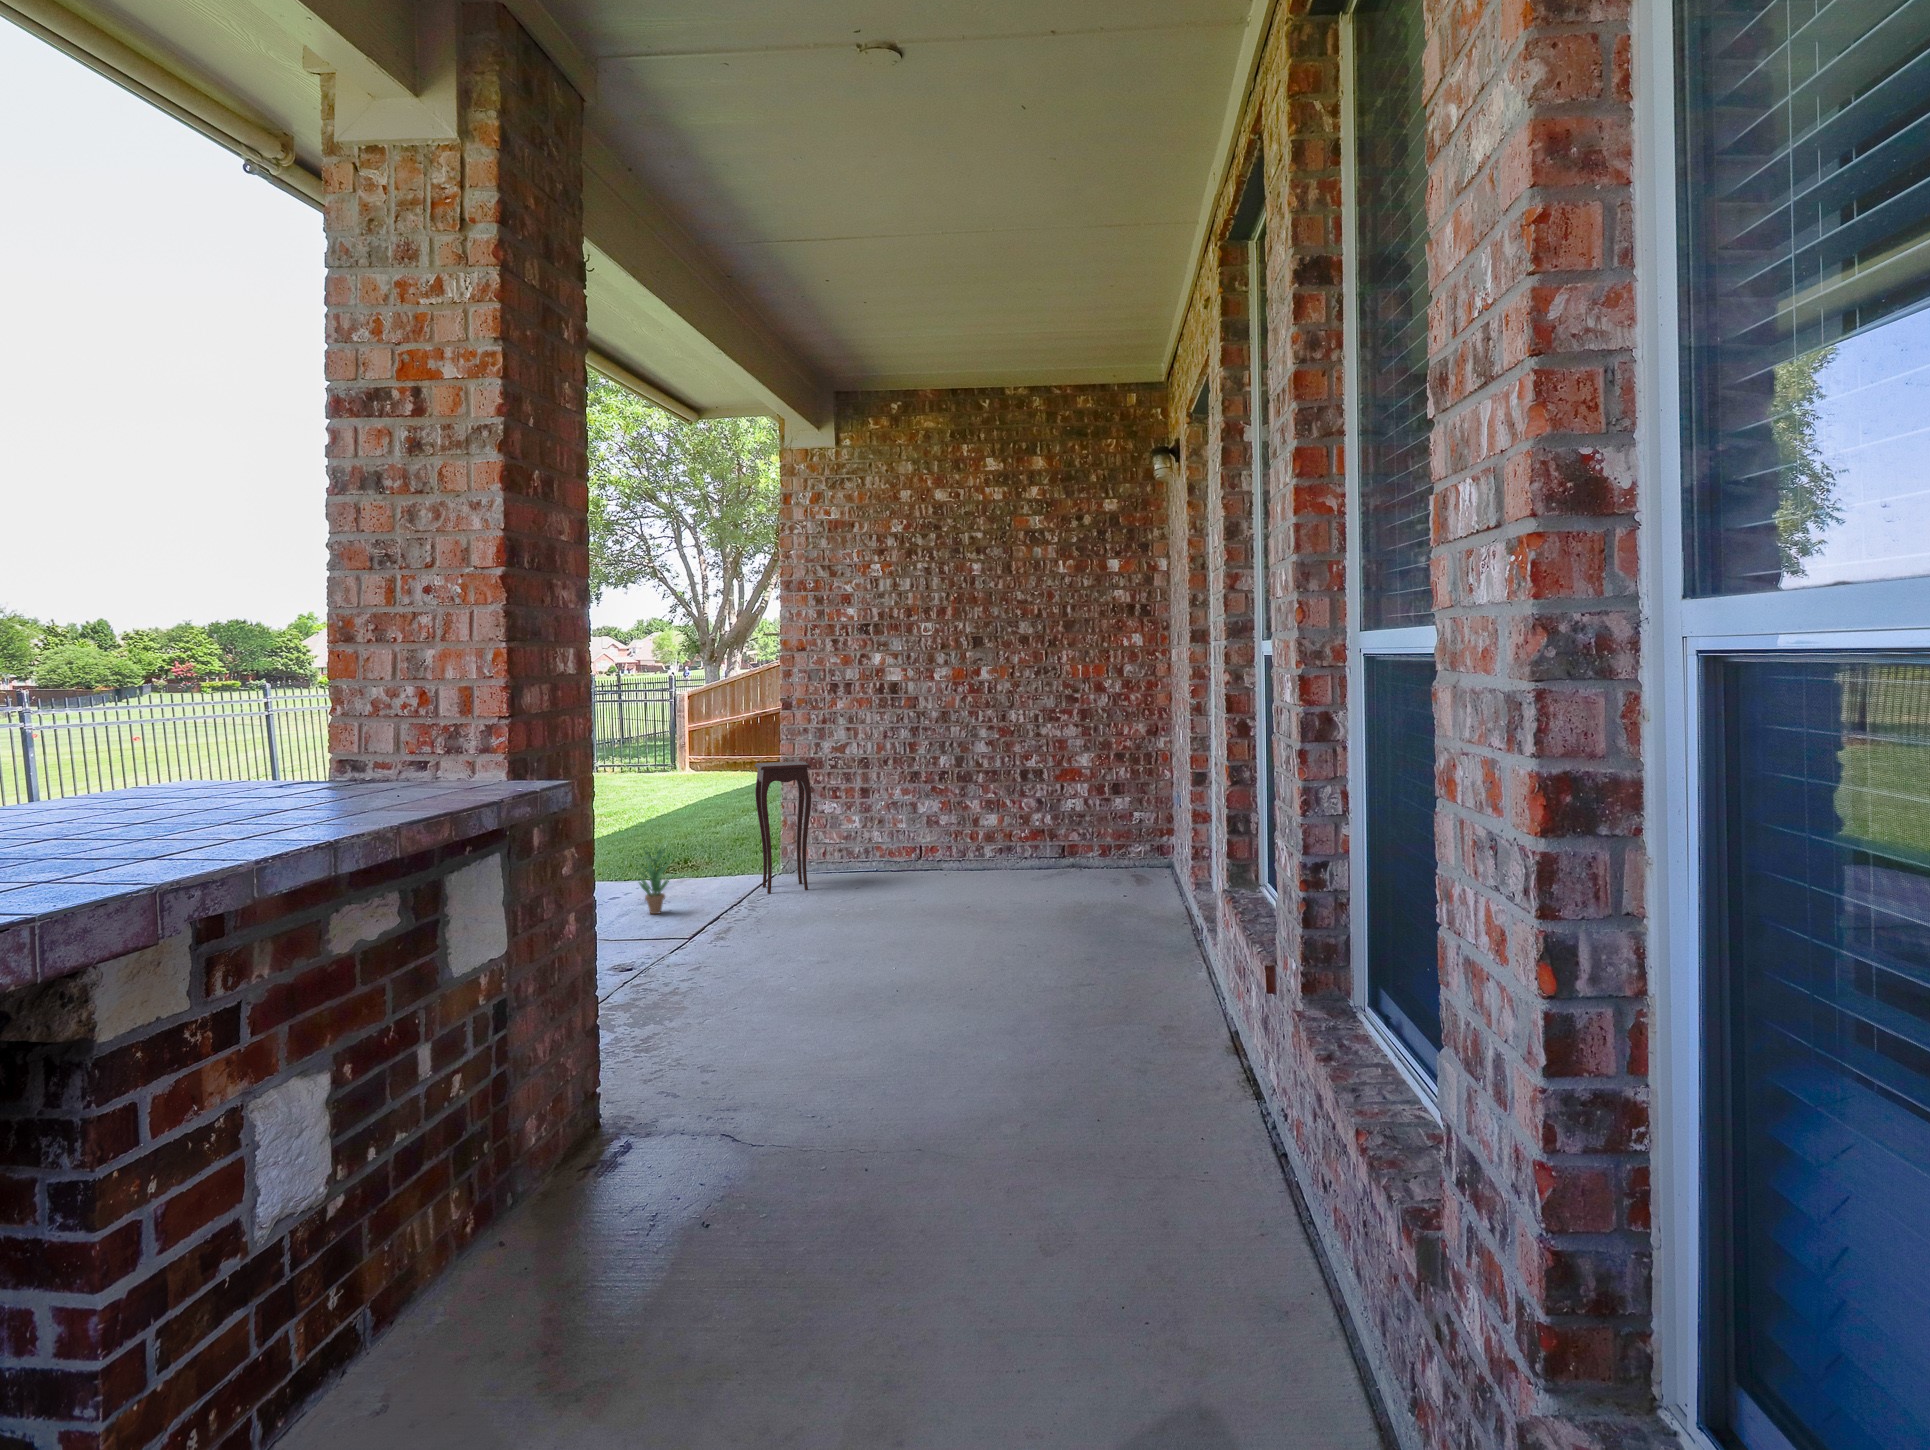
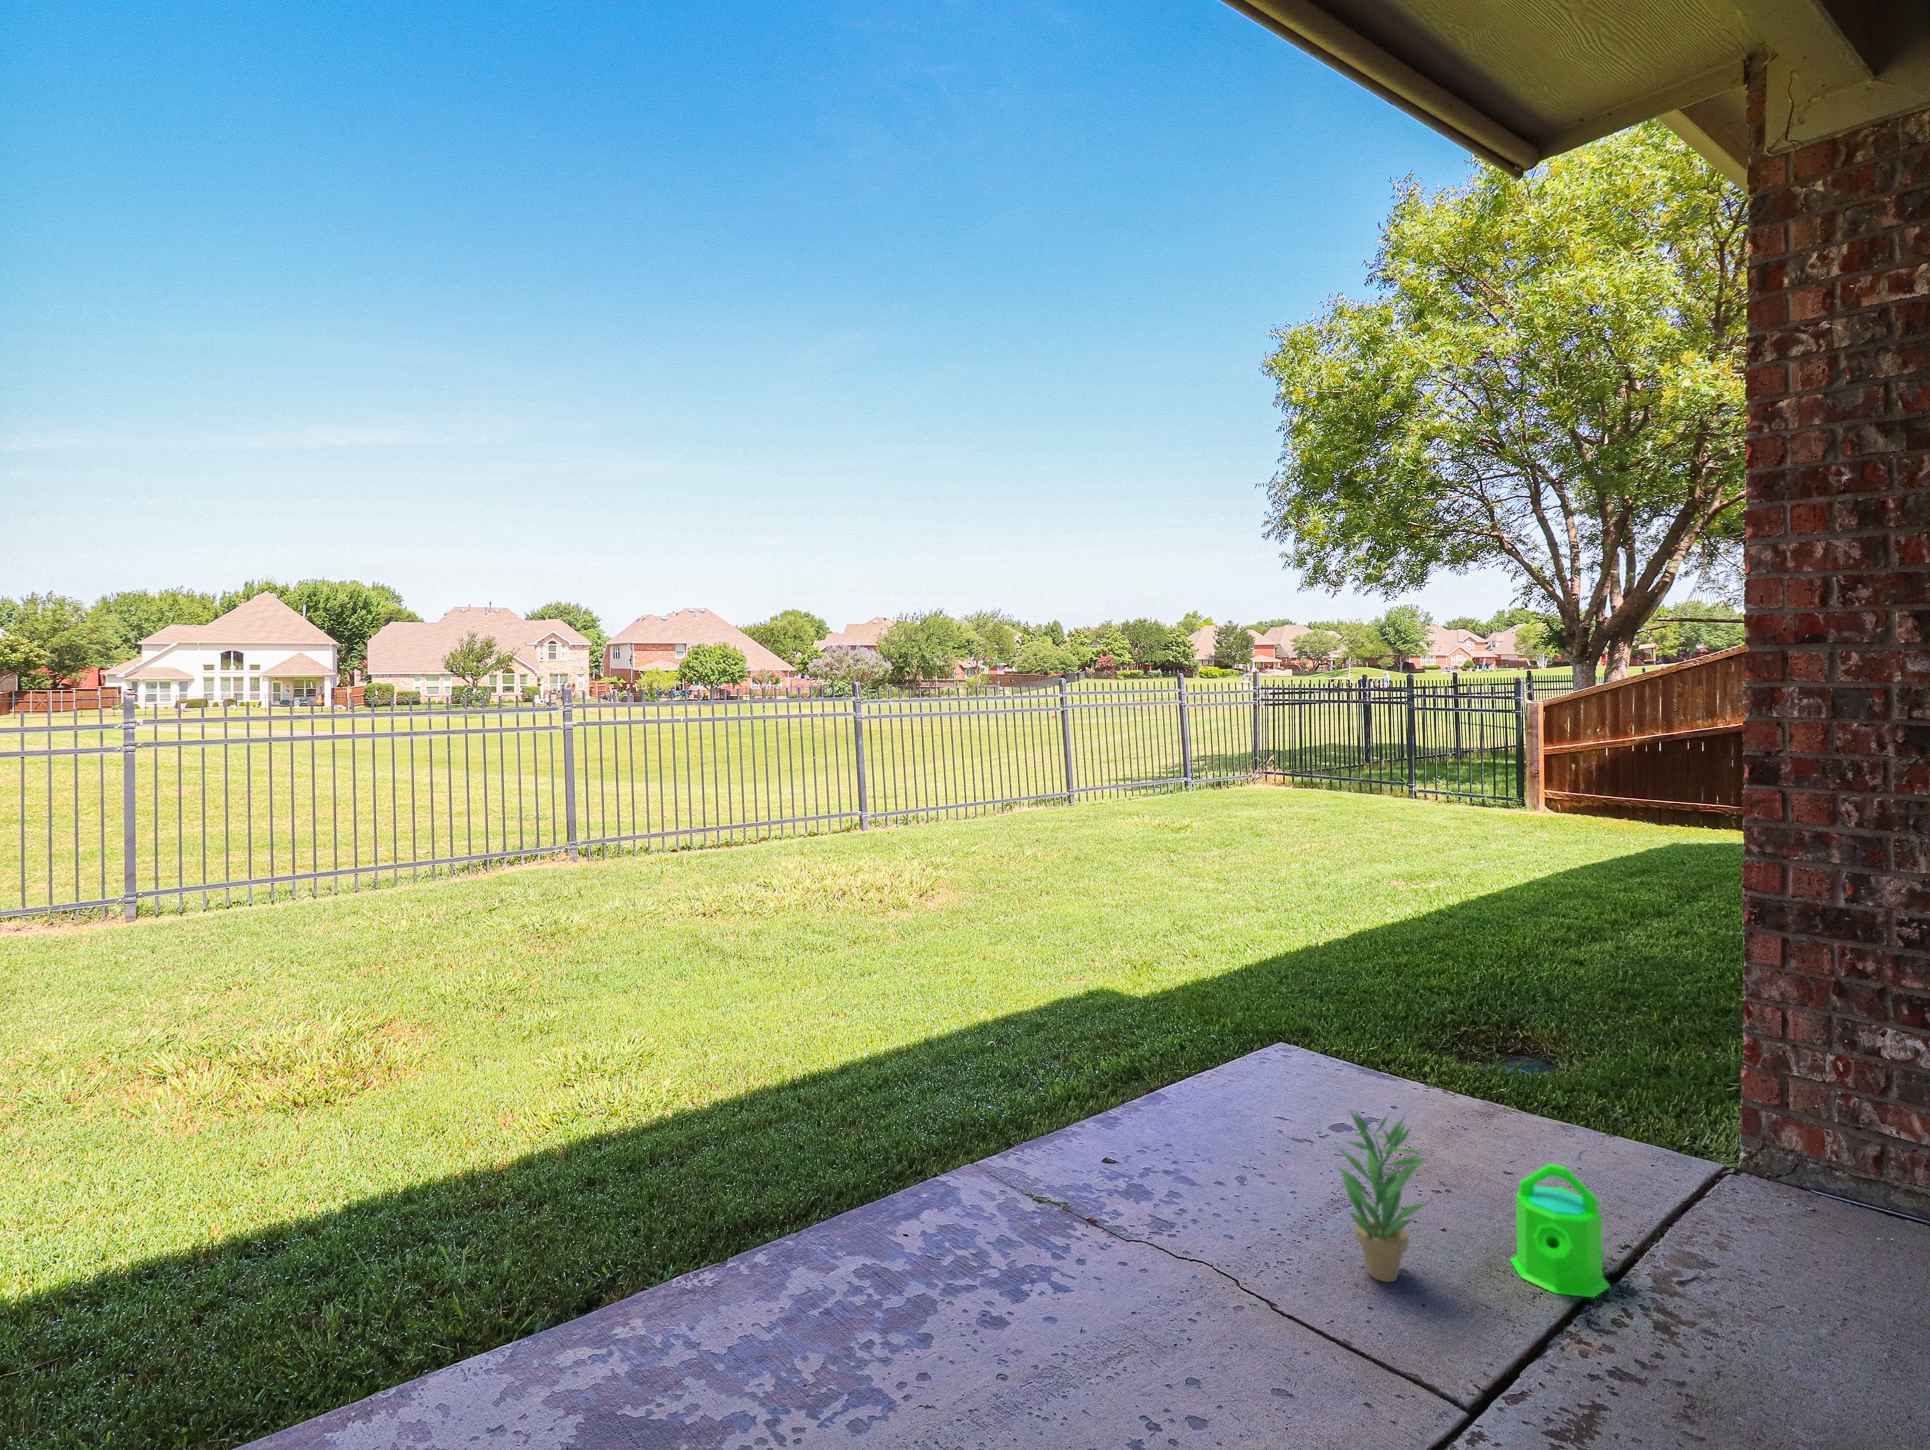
side table: present [755,761,811,893] -> none [1667,925,1862,1316]
watering can: none [701,857,737,904] -> present [1510,1164,1610,1298]

